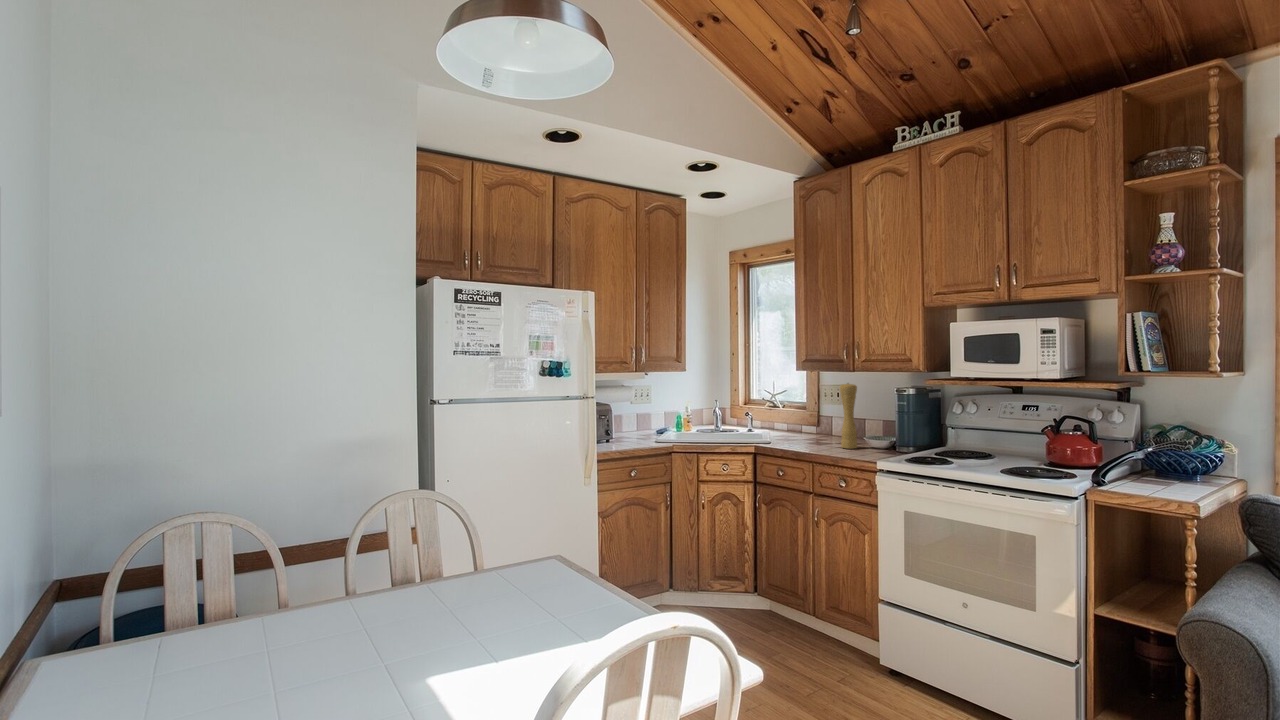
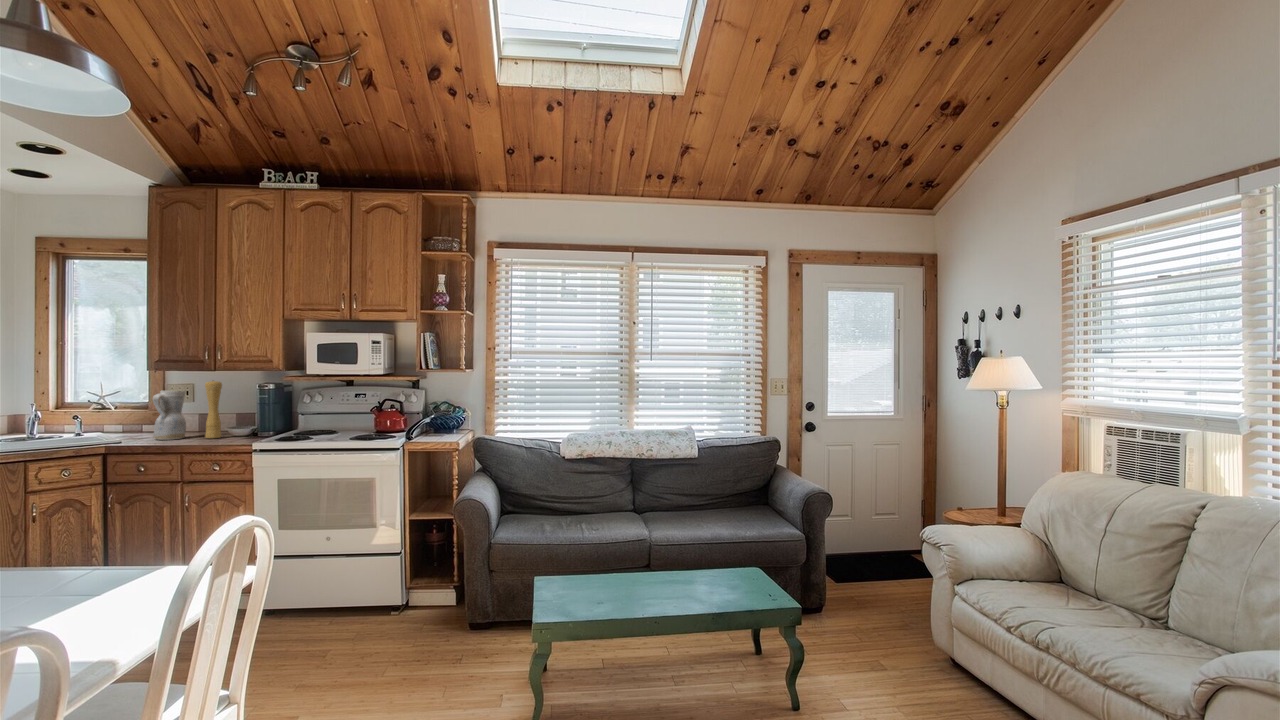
ceramic pitcher: none [793,393,825,446] -> present [153,391,186,440]

